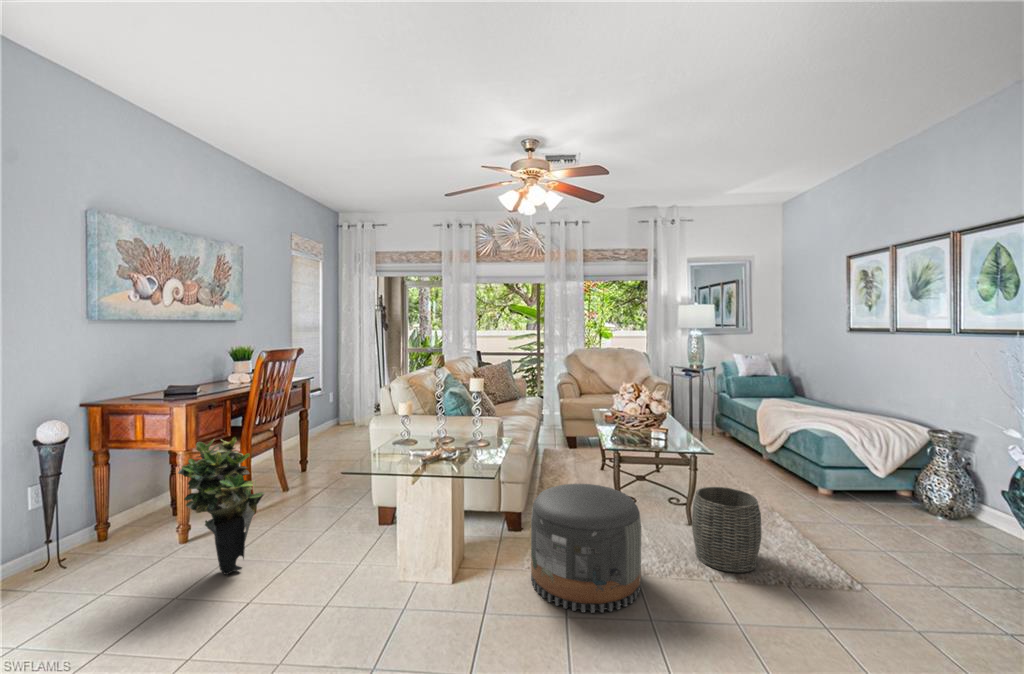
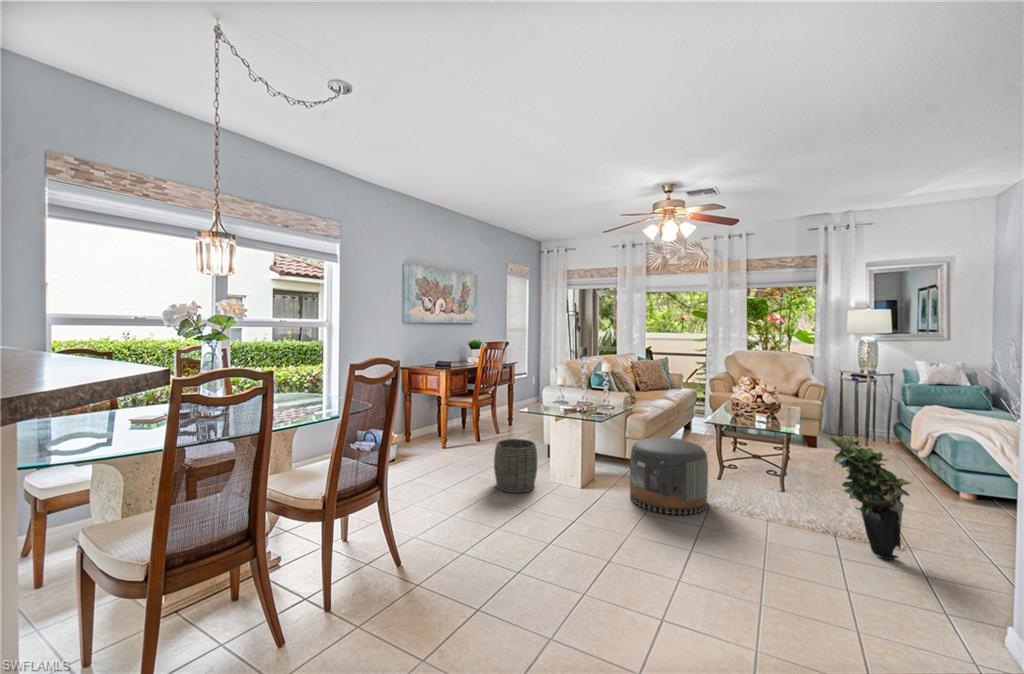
potted plant: present [178,437,265,575] -> present [828,436,911,560]
woven basket: present [692,487,761,573] -> present [494,439,537,493]

